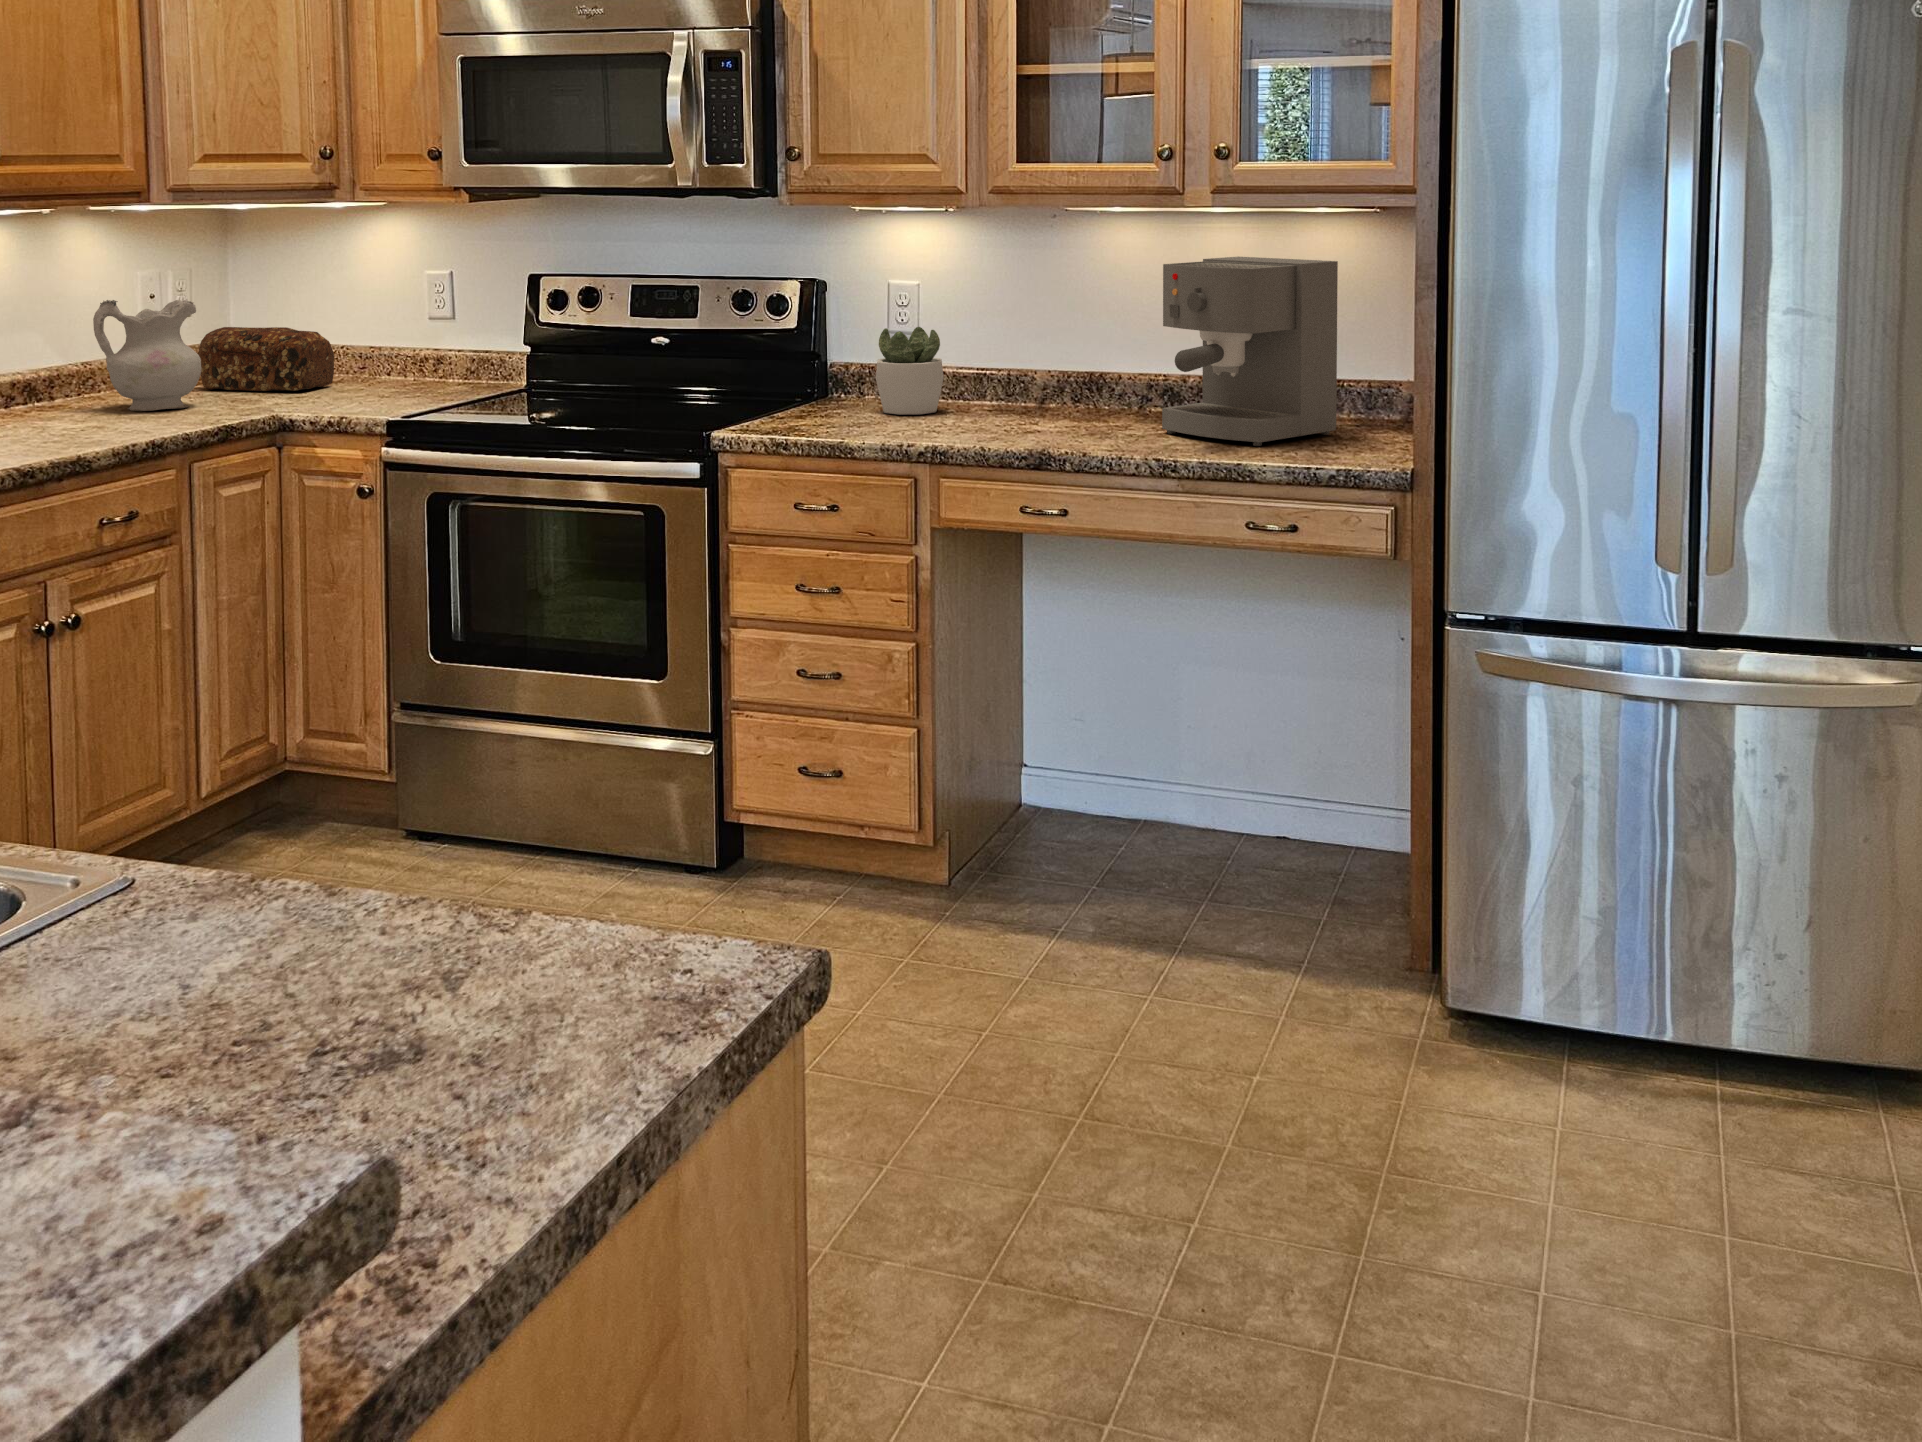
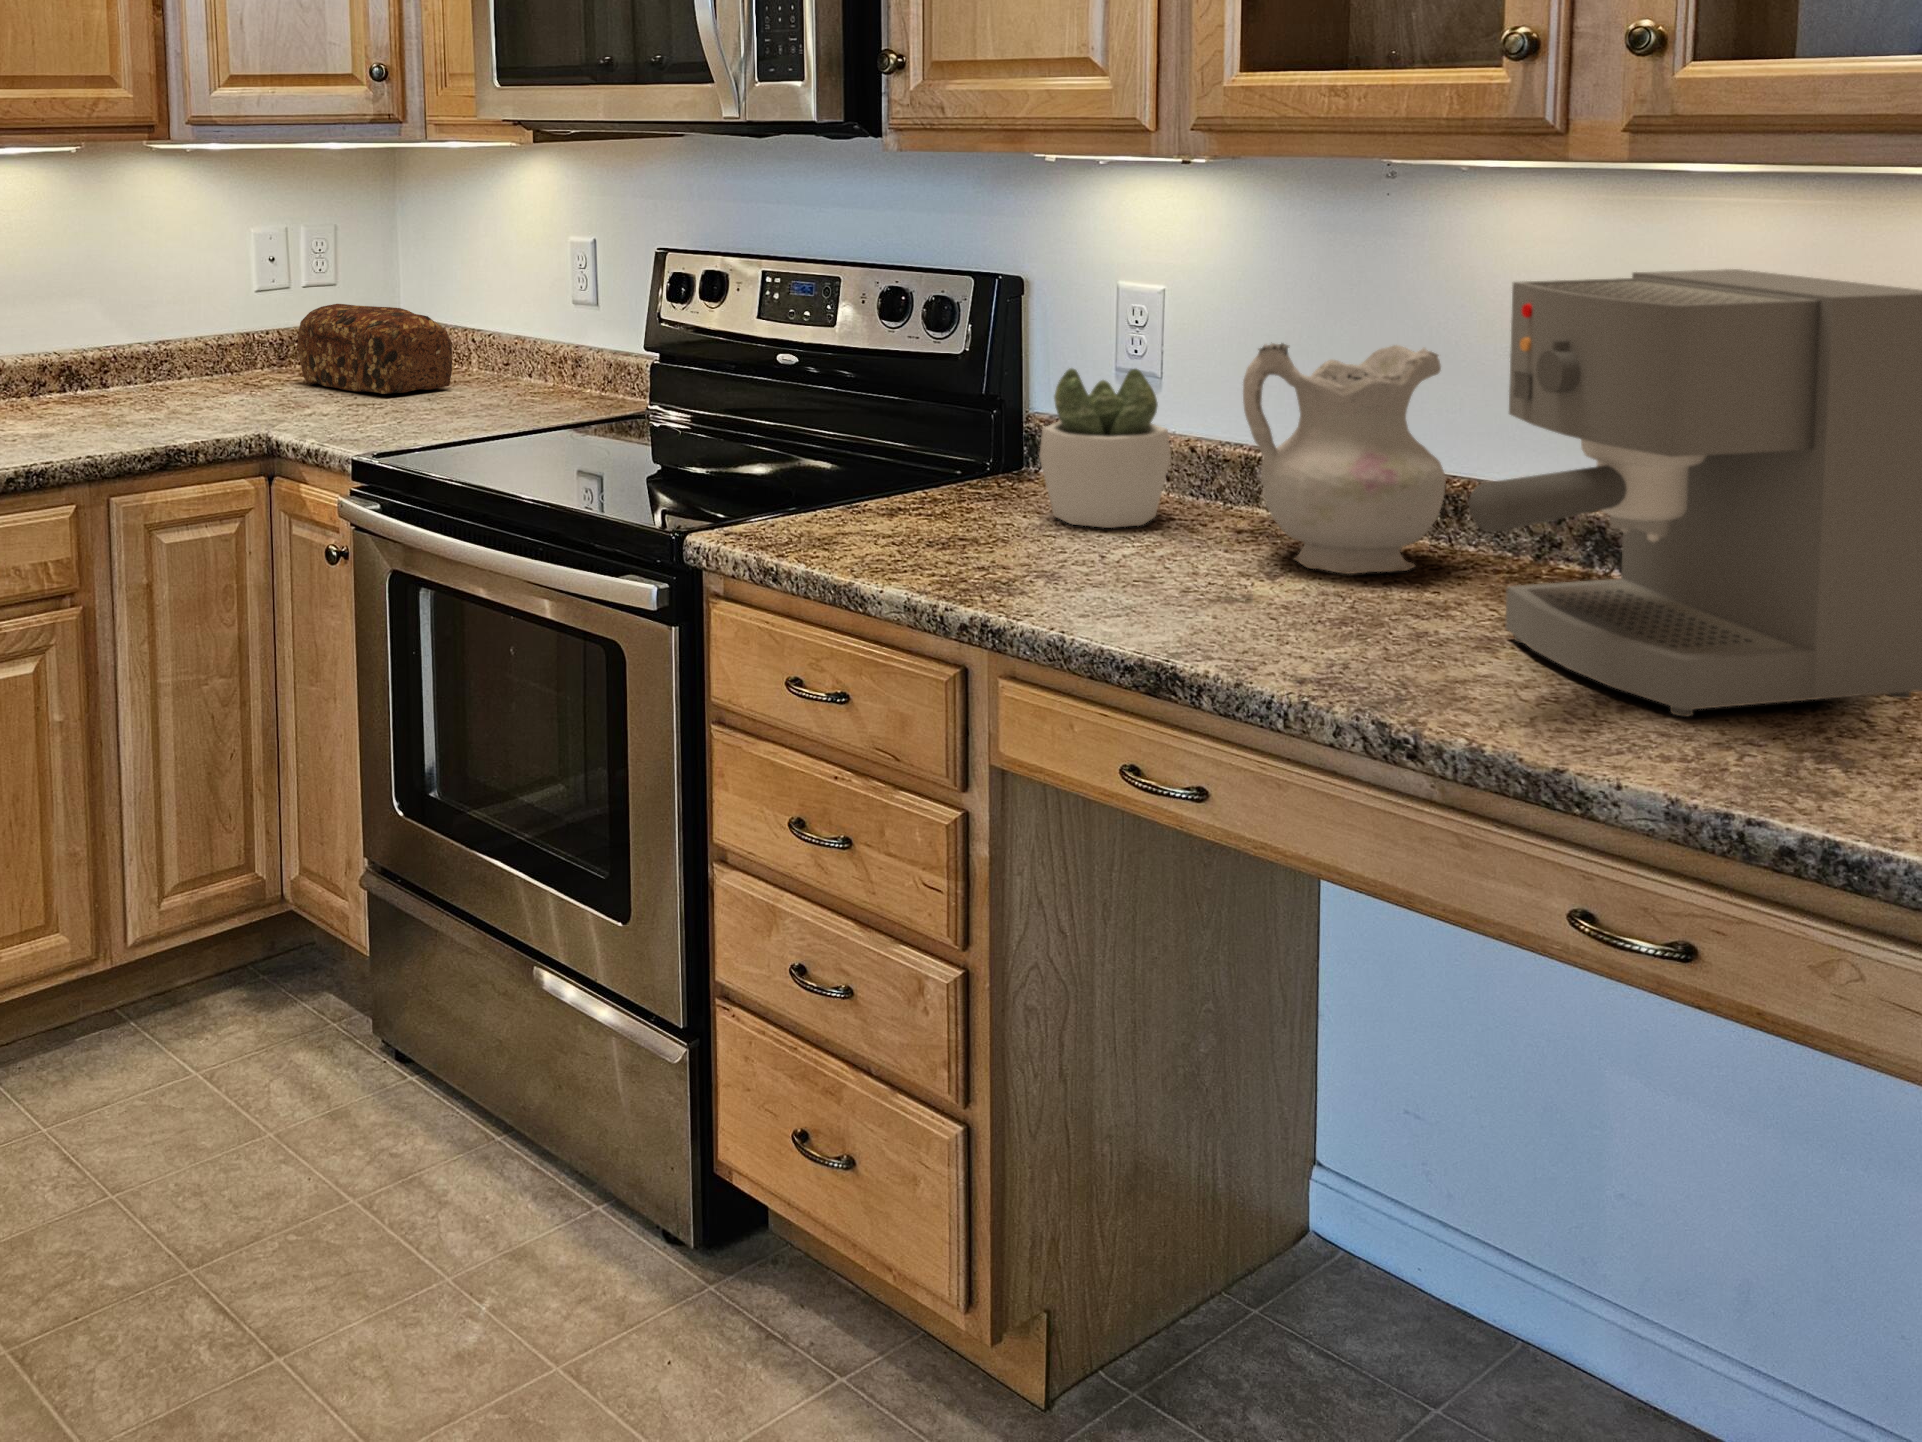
ceramic pitcher: present [93,299,201,411] -> present [1243,343,1446,574]

